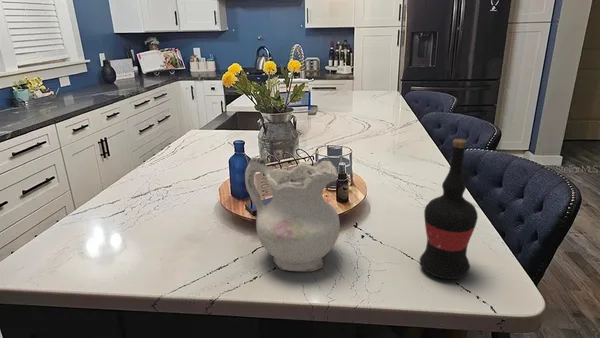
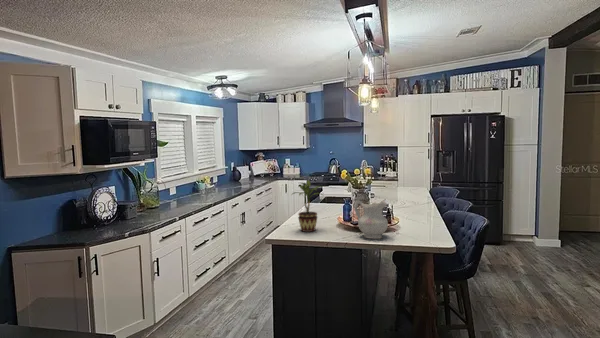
potted plant: none [67,97,179,237] -> present [293,180,320,232]
wine bottle: present [420,139,478,279] -> none [417,192,435,240]

